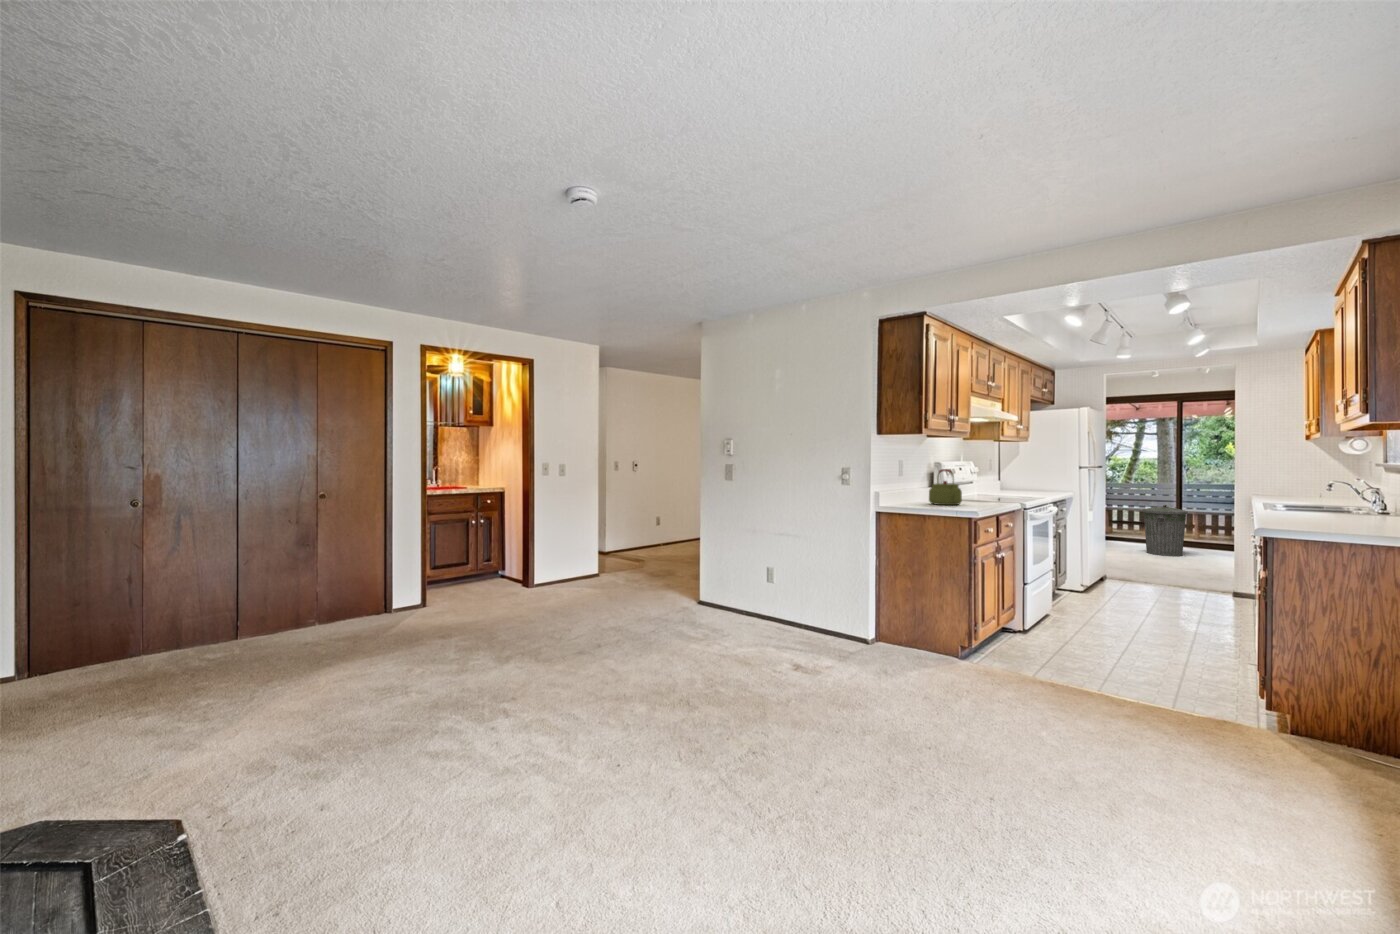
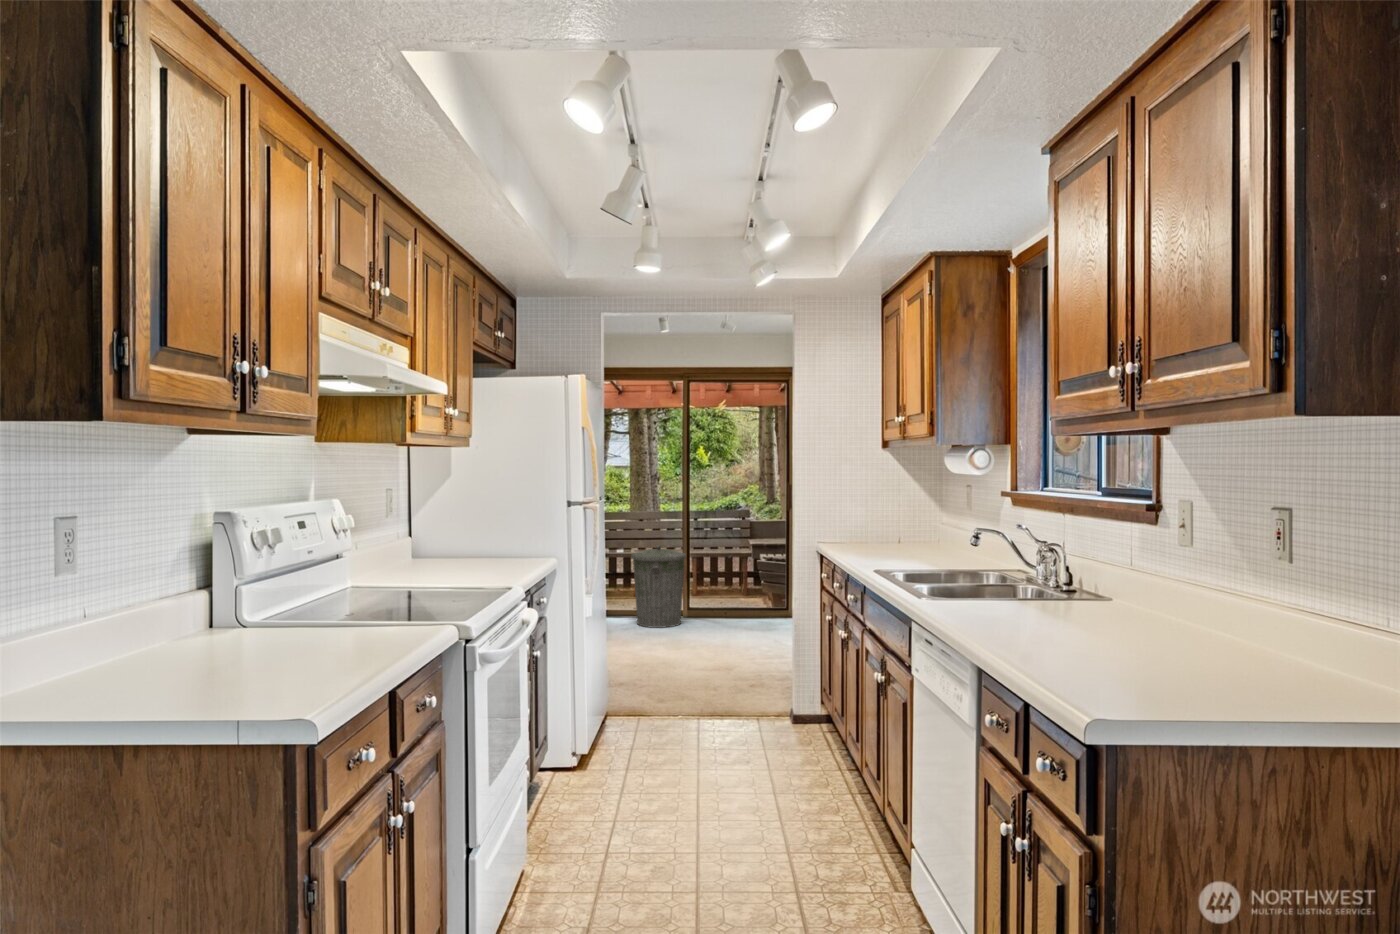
kettle: present [929,469,962,505] -> none [145,551,275,693]

